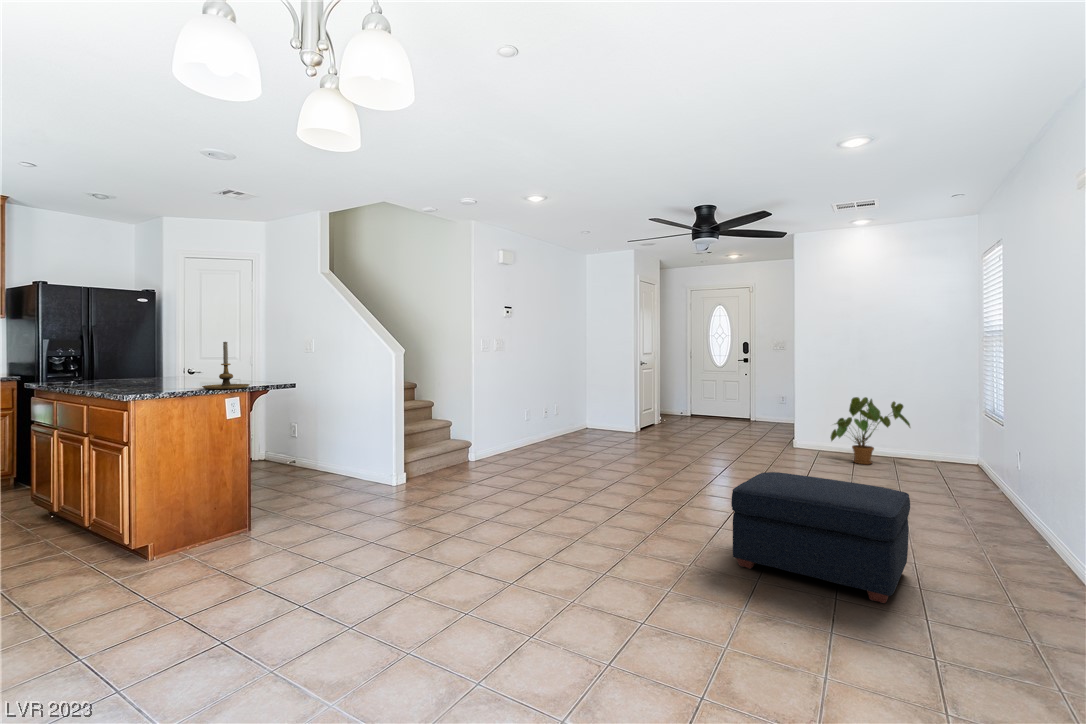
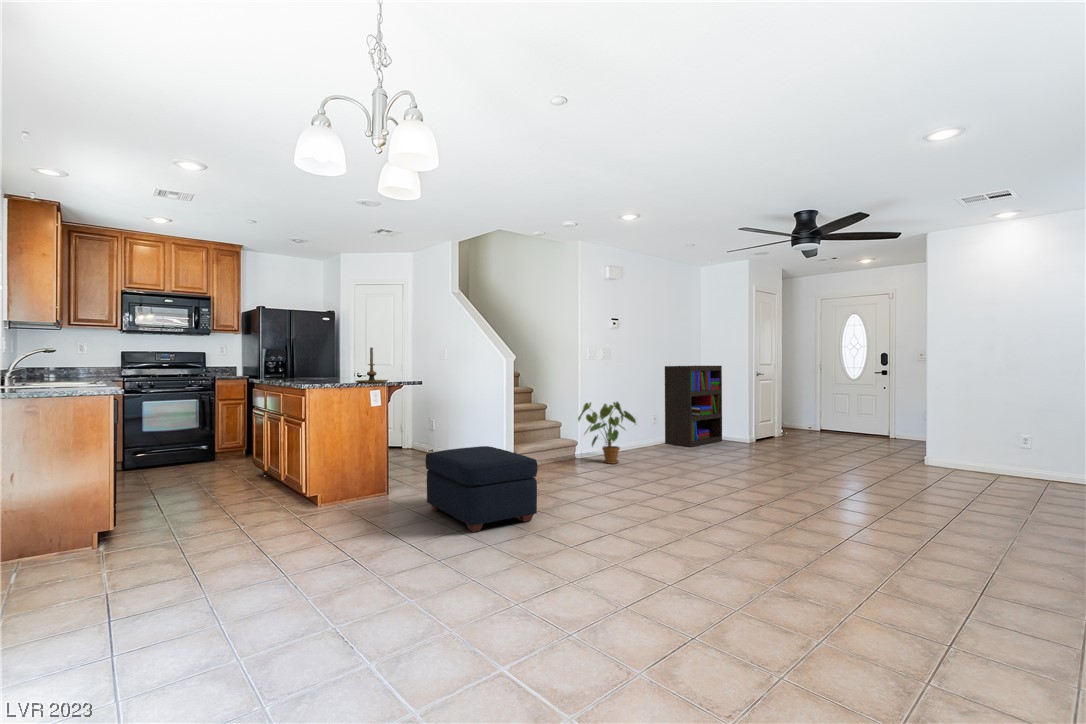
bookshelf: none [555,357,609,442] -> present [665,366,722,447]
house plant: present [830,397,910,464] -> present [578,402,636,464]
ottoman: present [731,472,910,603] -> present [425,446,538,532]

